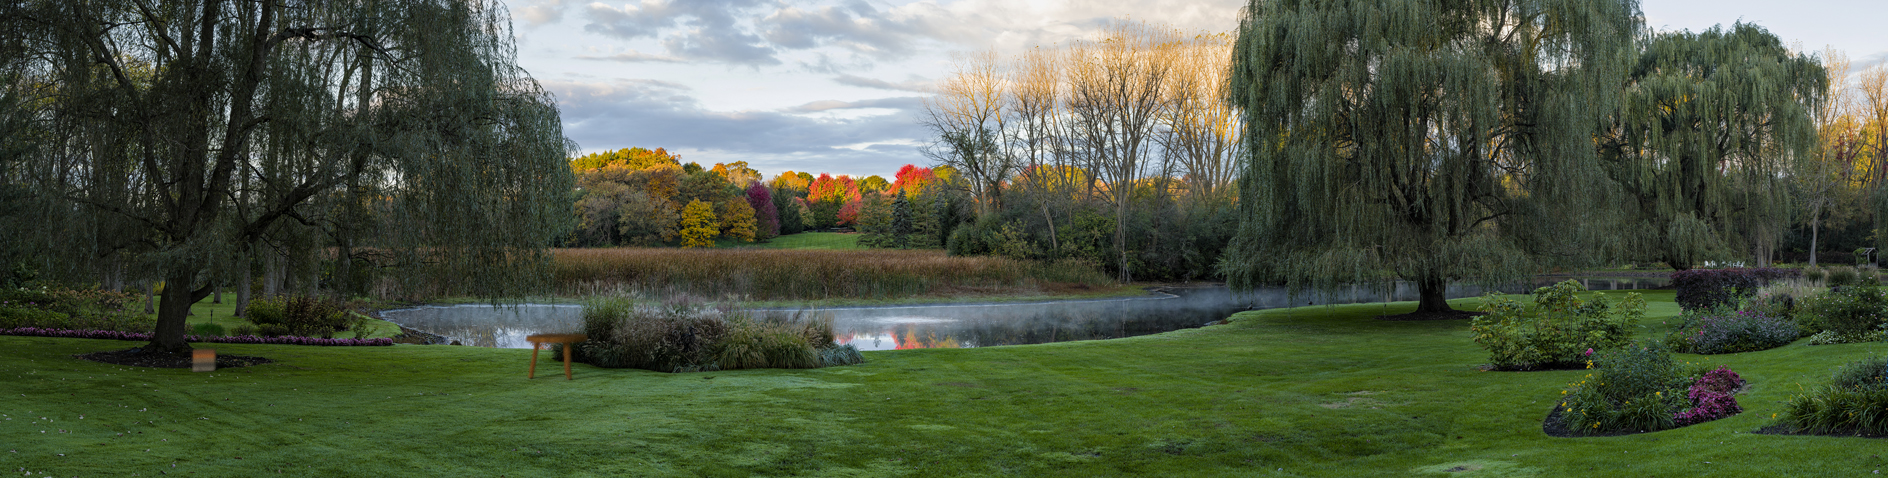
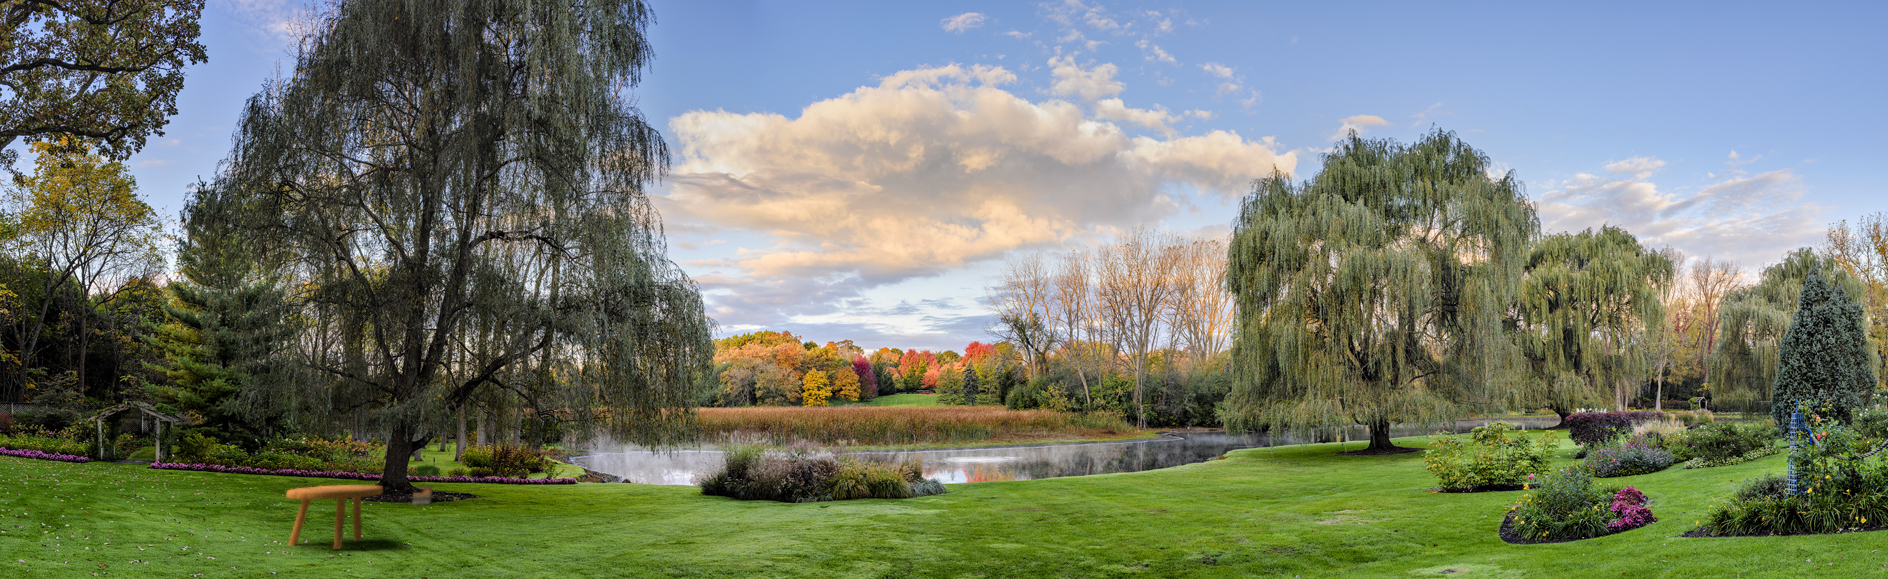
footstool: present [526,333,588,379] -> present [286,485,383,549]

